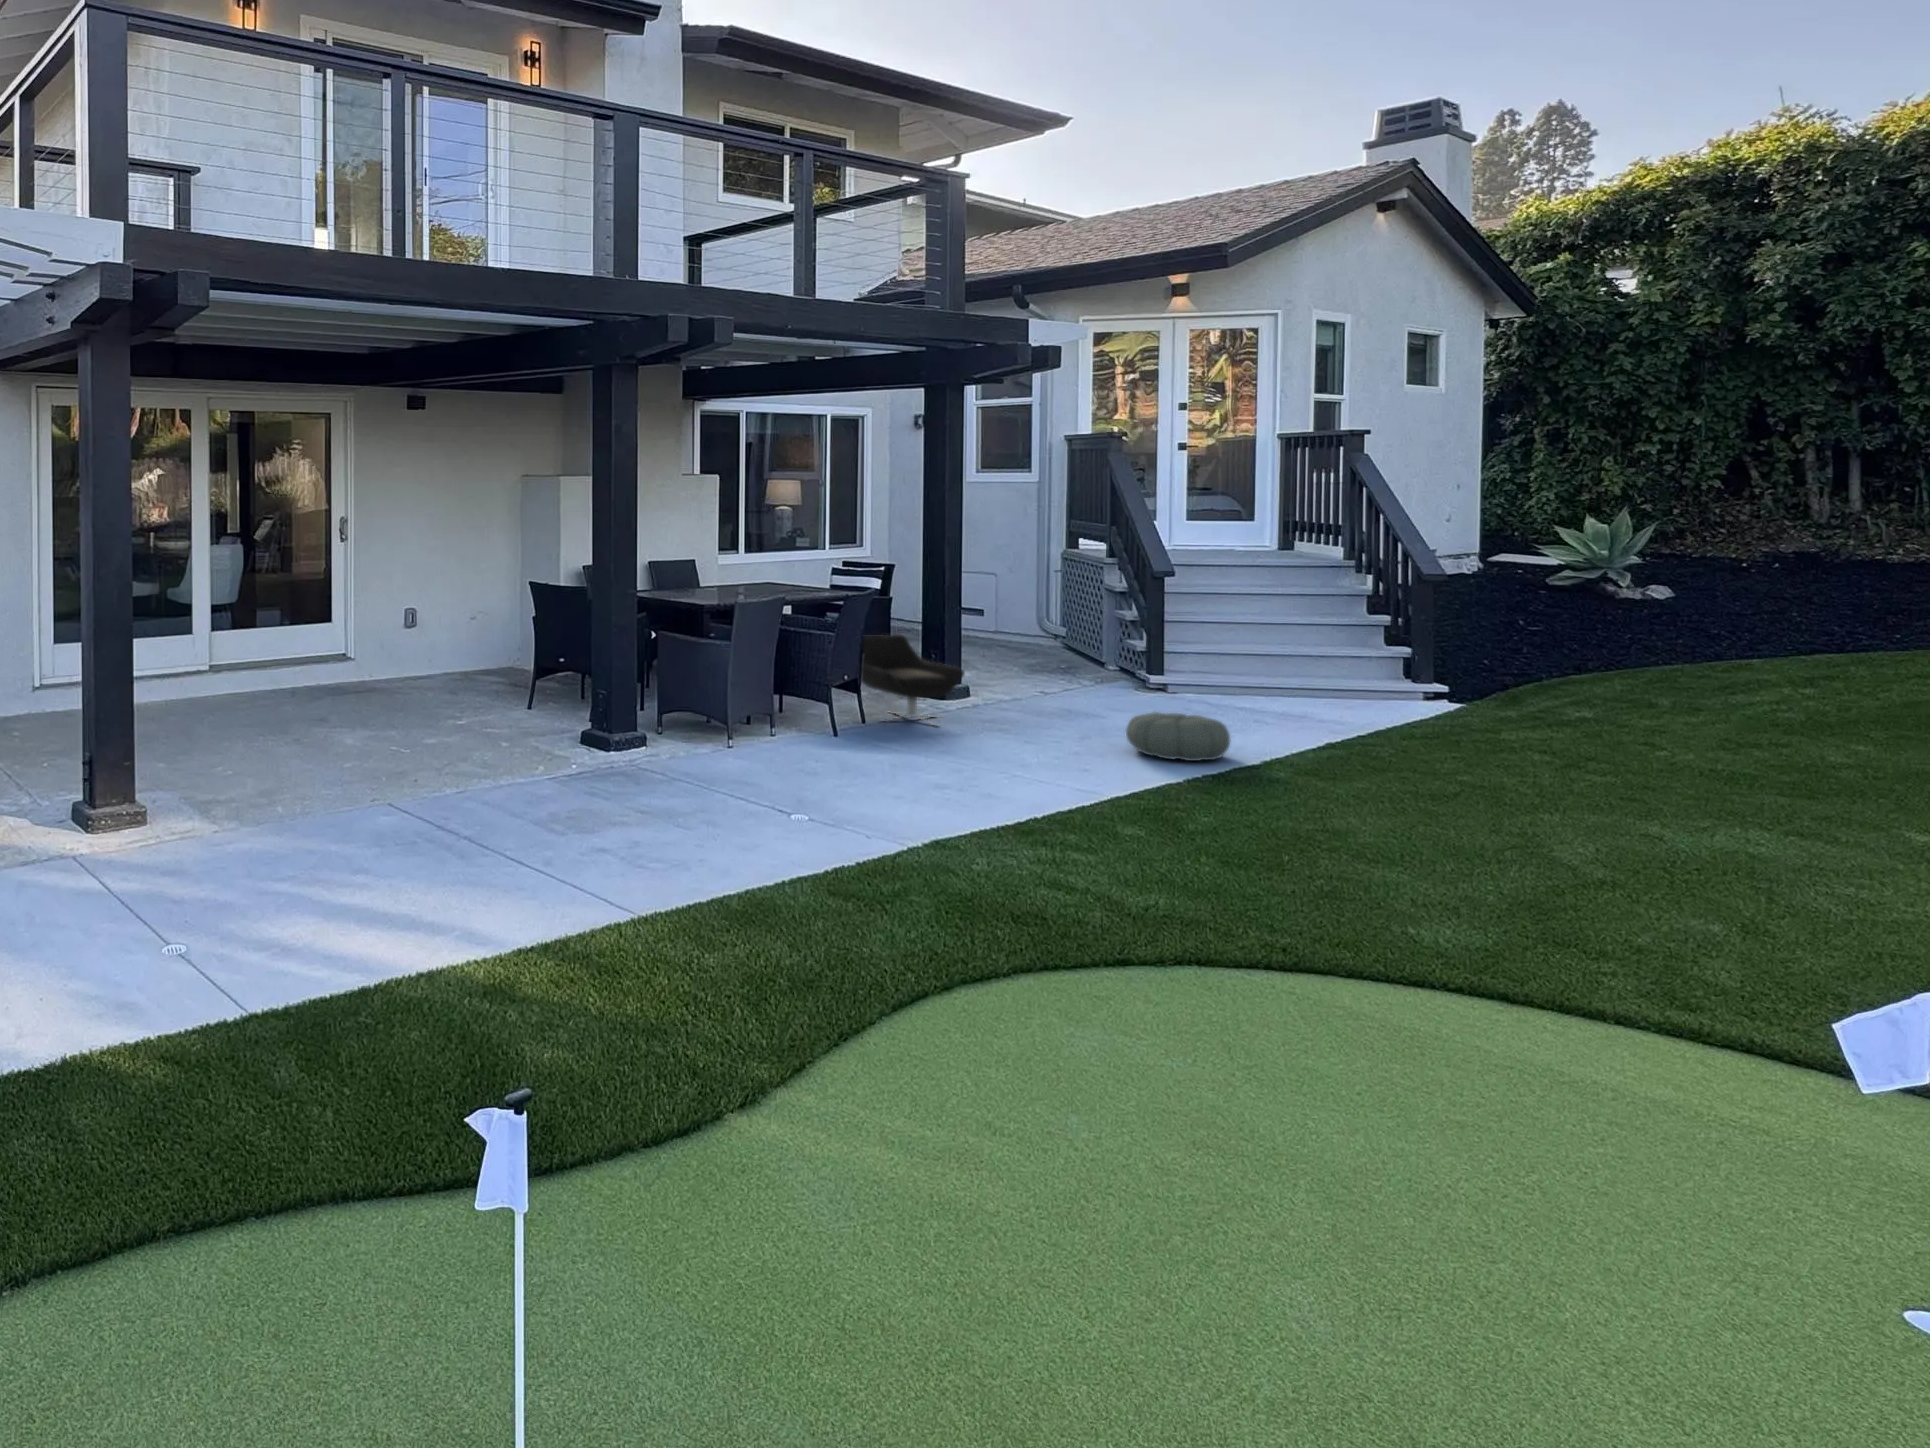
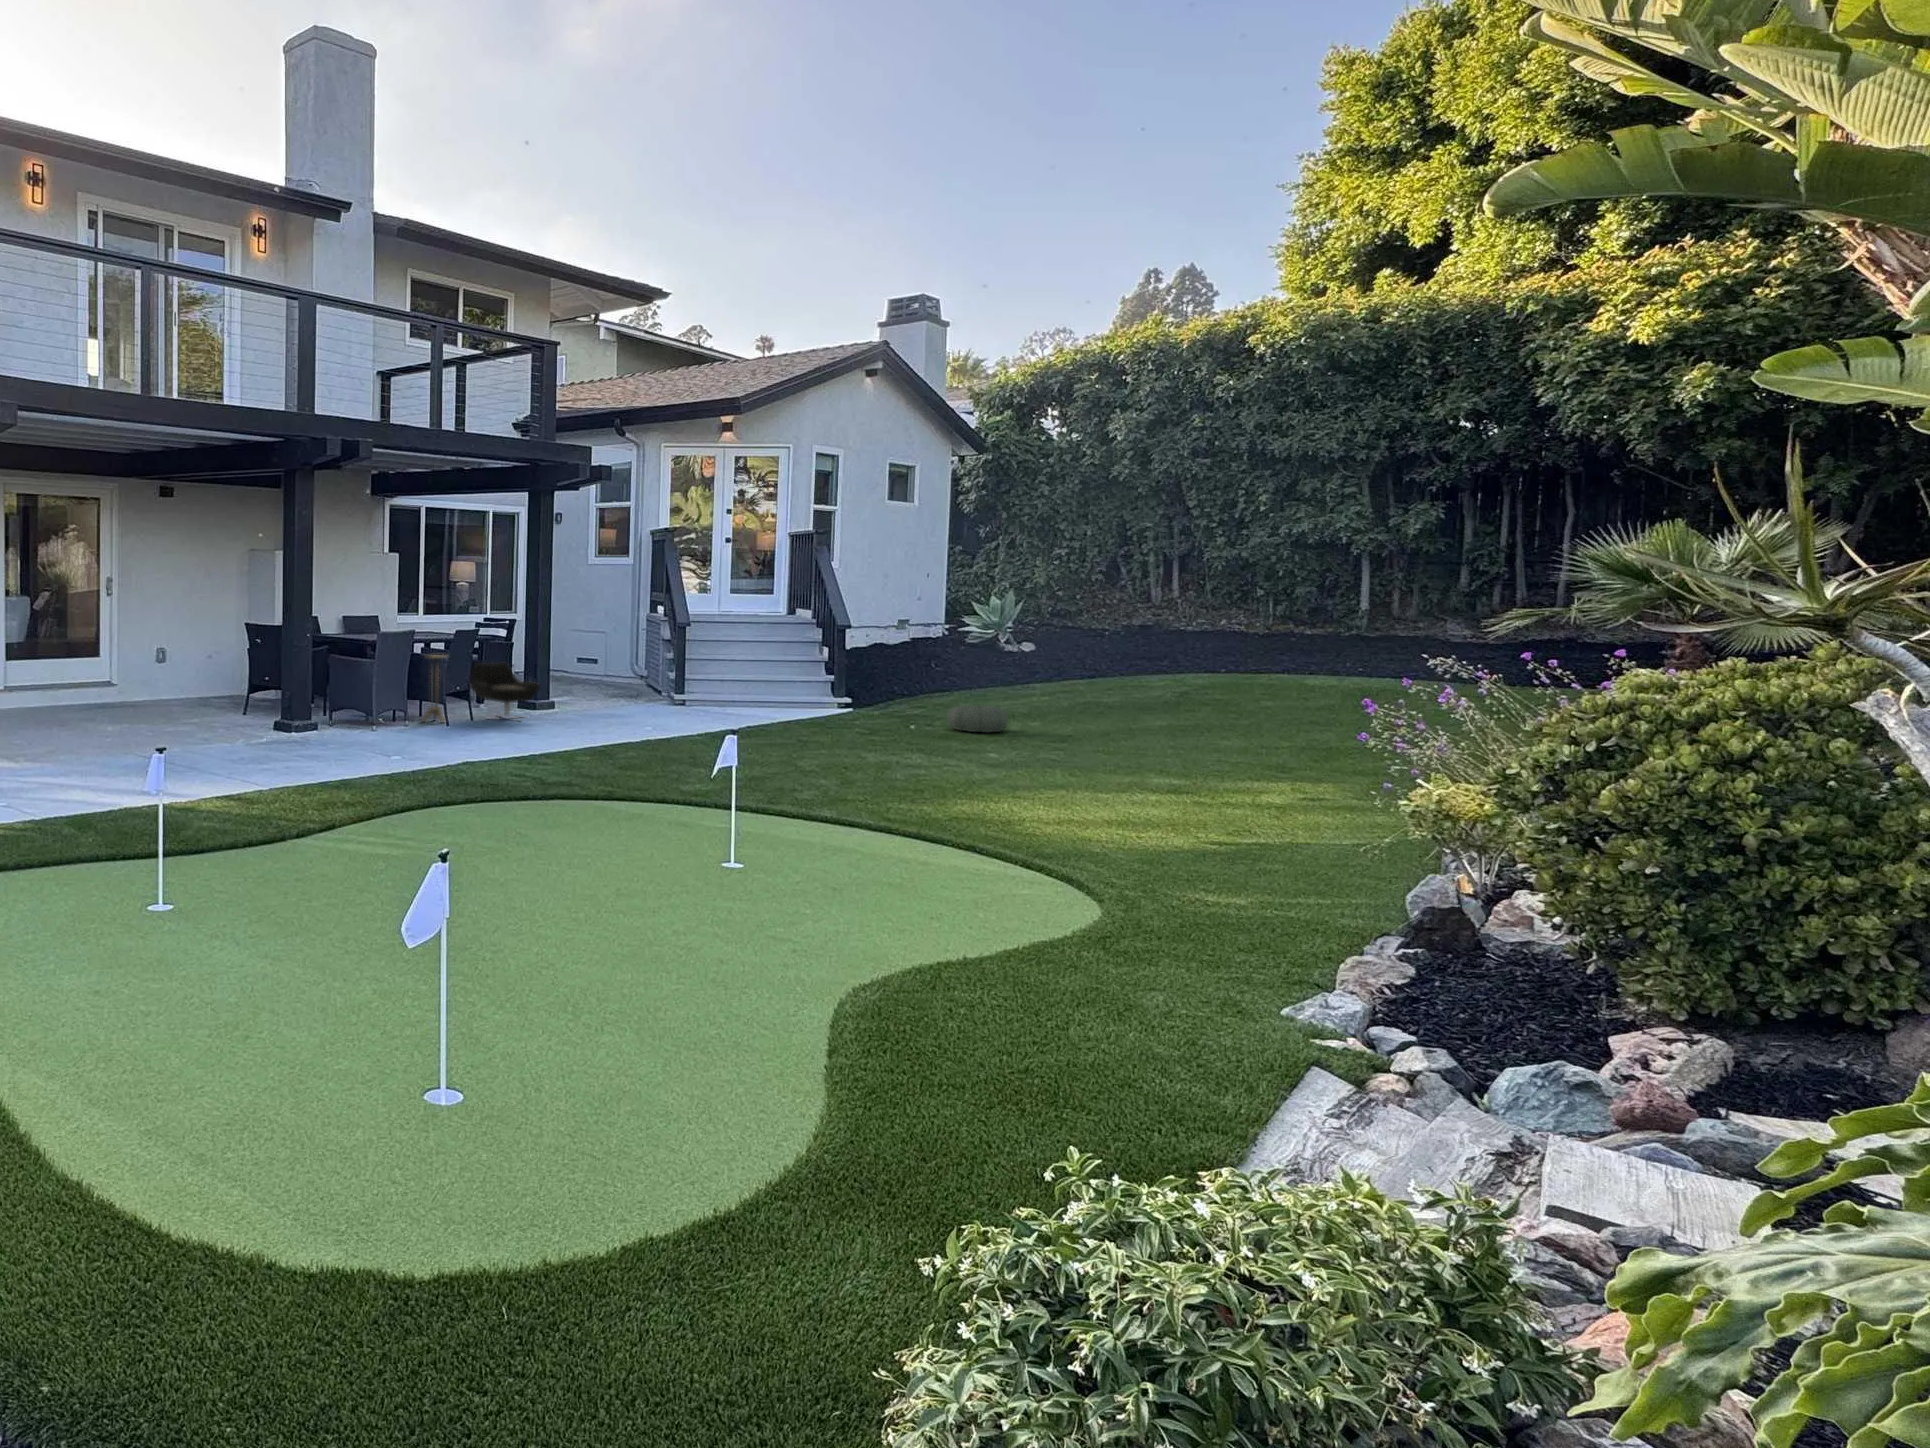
side table: none [785,627,826,728] -> present [422,655,445,722]
pouf: present [1126,712,1230,761] -> present [947,705,1009,732]

